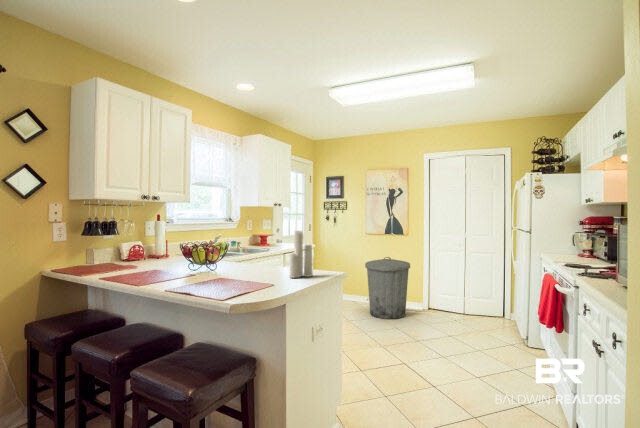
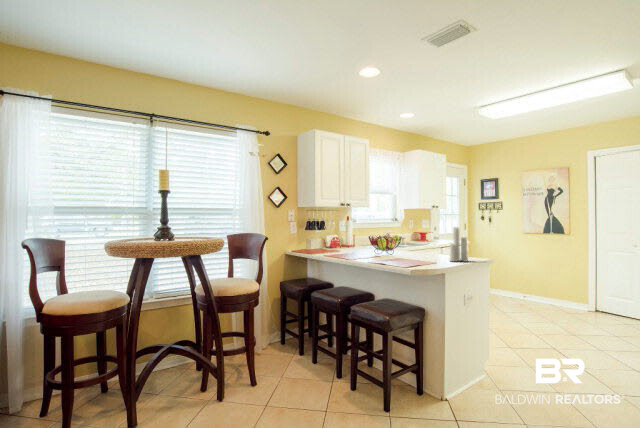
trash can: present [365,257,410,319] -> none [521,254,573,314]

